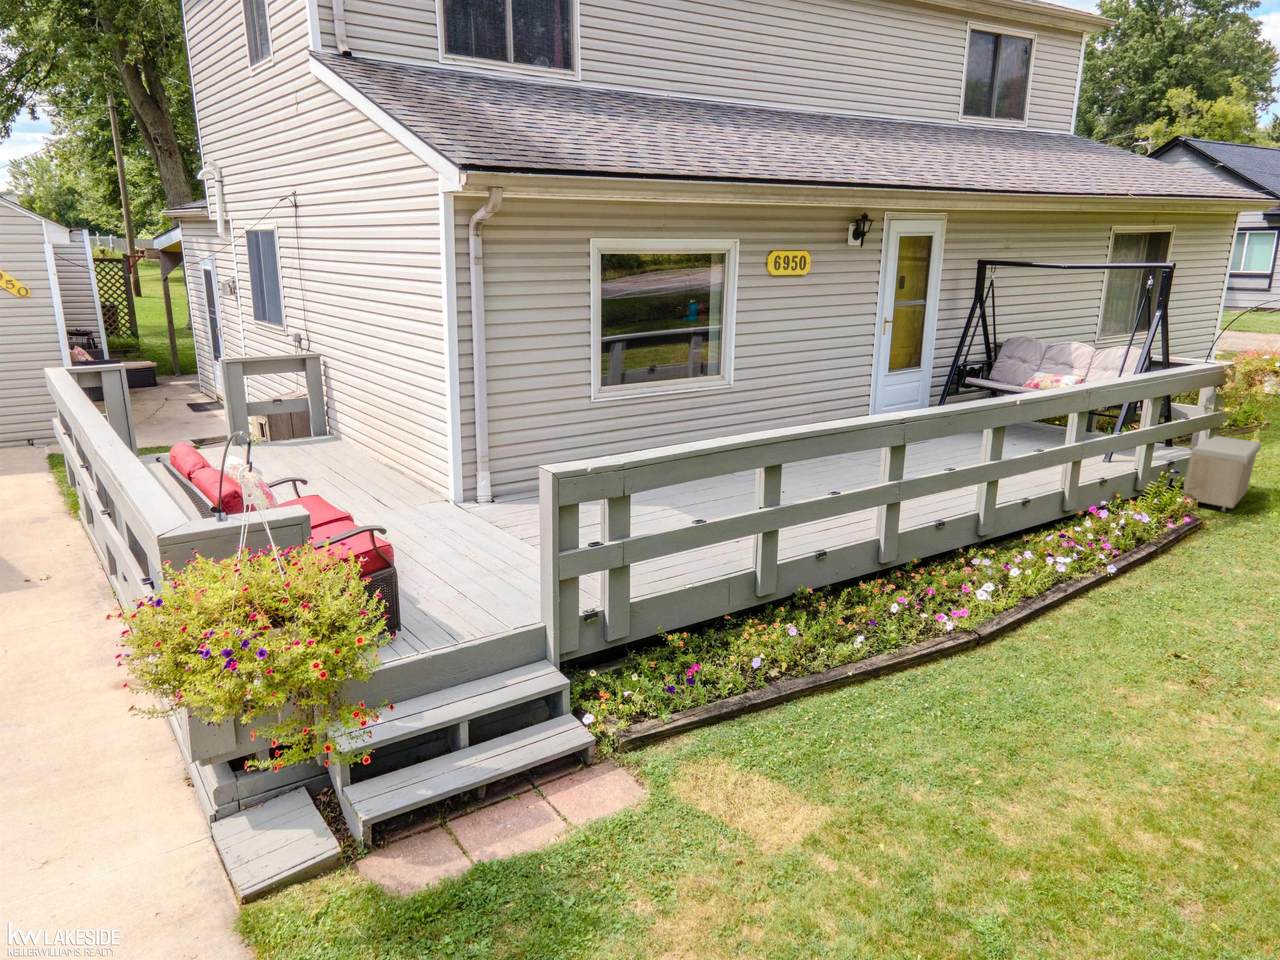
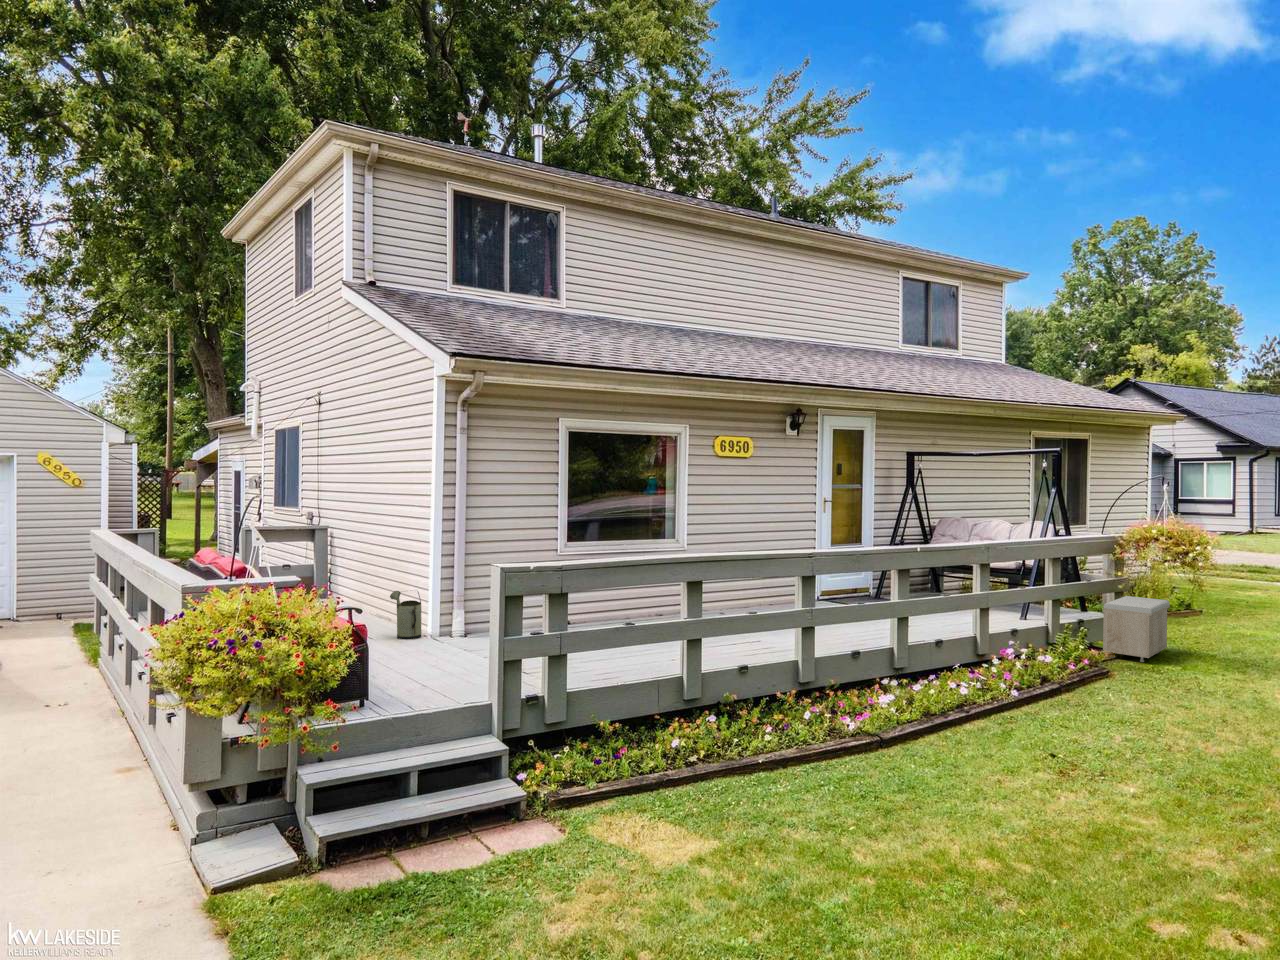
watering can: none [404,447,443,505] -> present [390,591,421,640]

